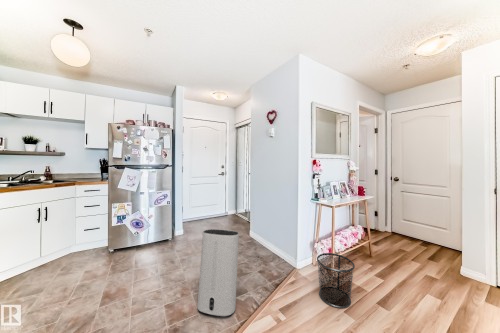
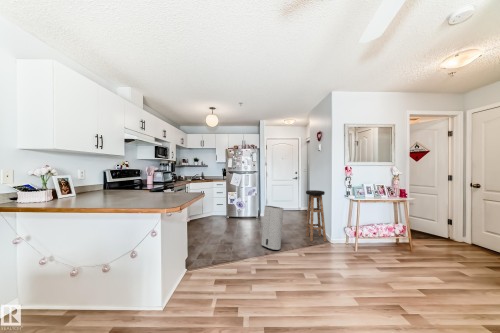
bar stool: none [257,194,288,272] -> present [306,190,326,241]
waste bin: present [317,253,355,308] -> none [334,231,361,265]

